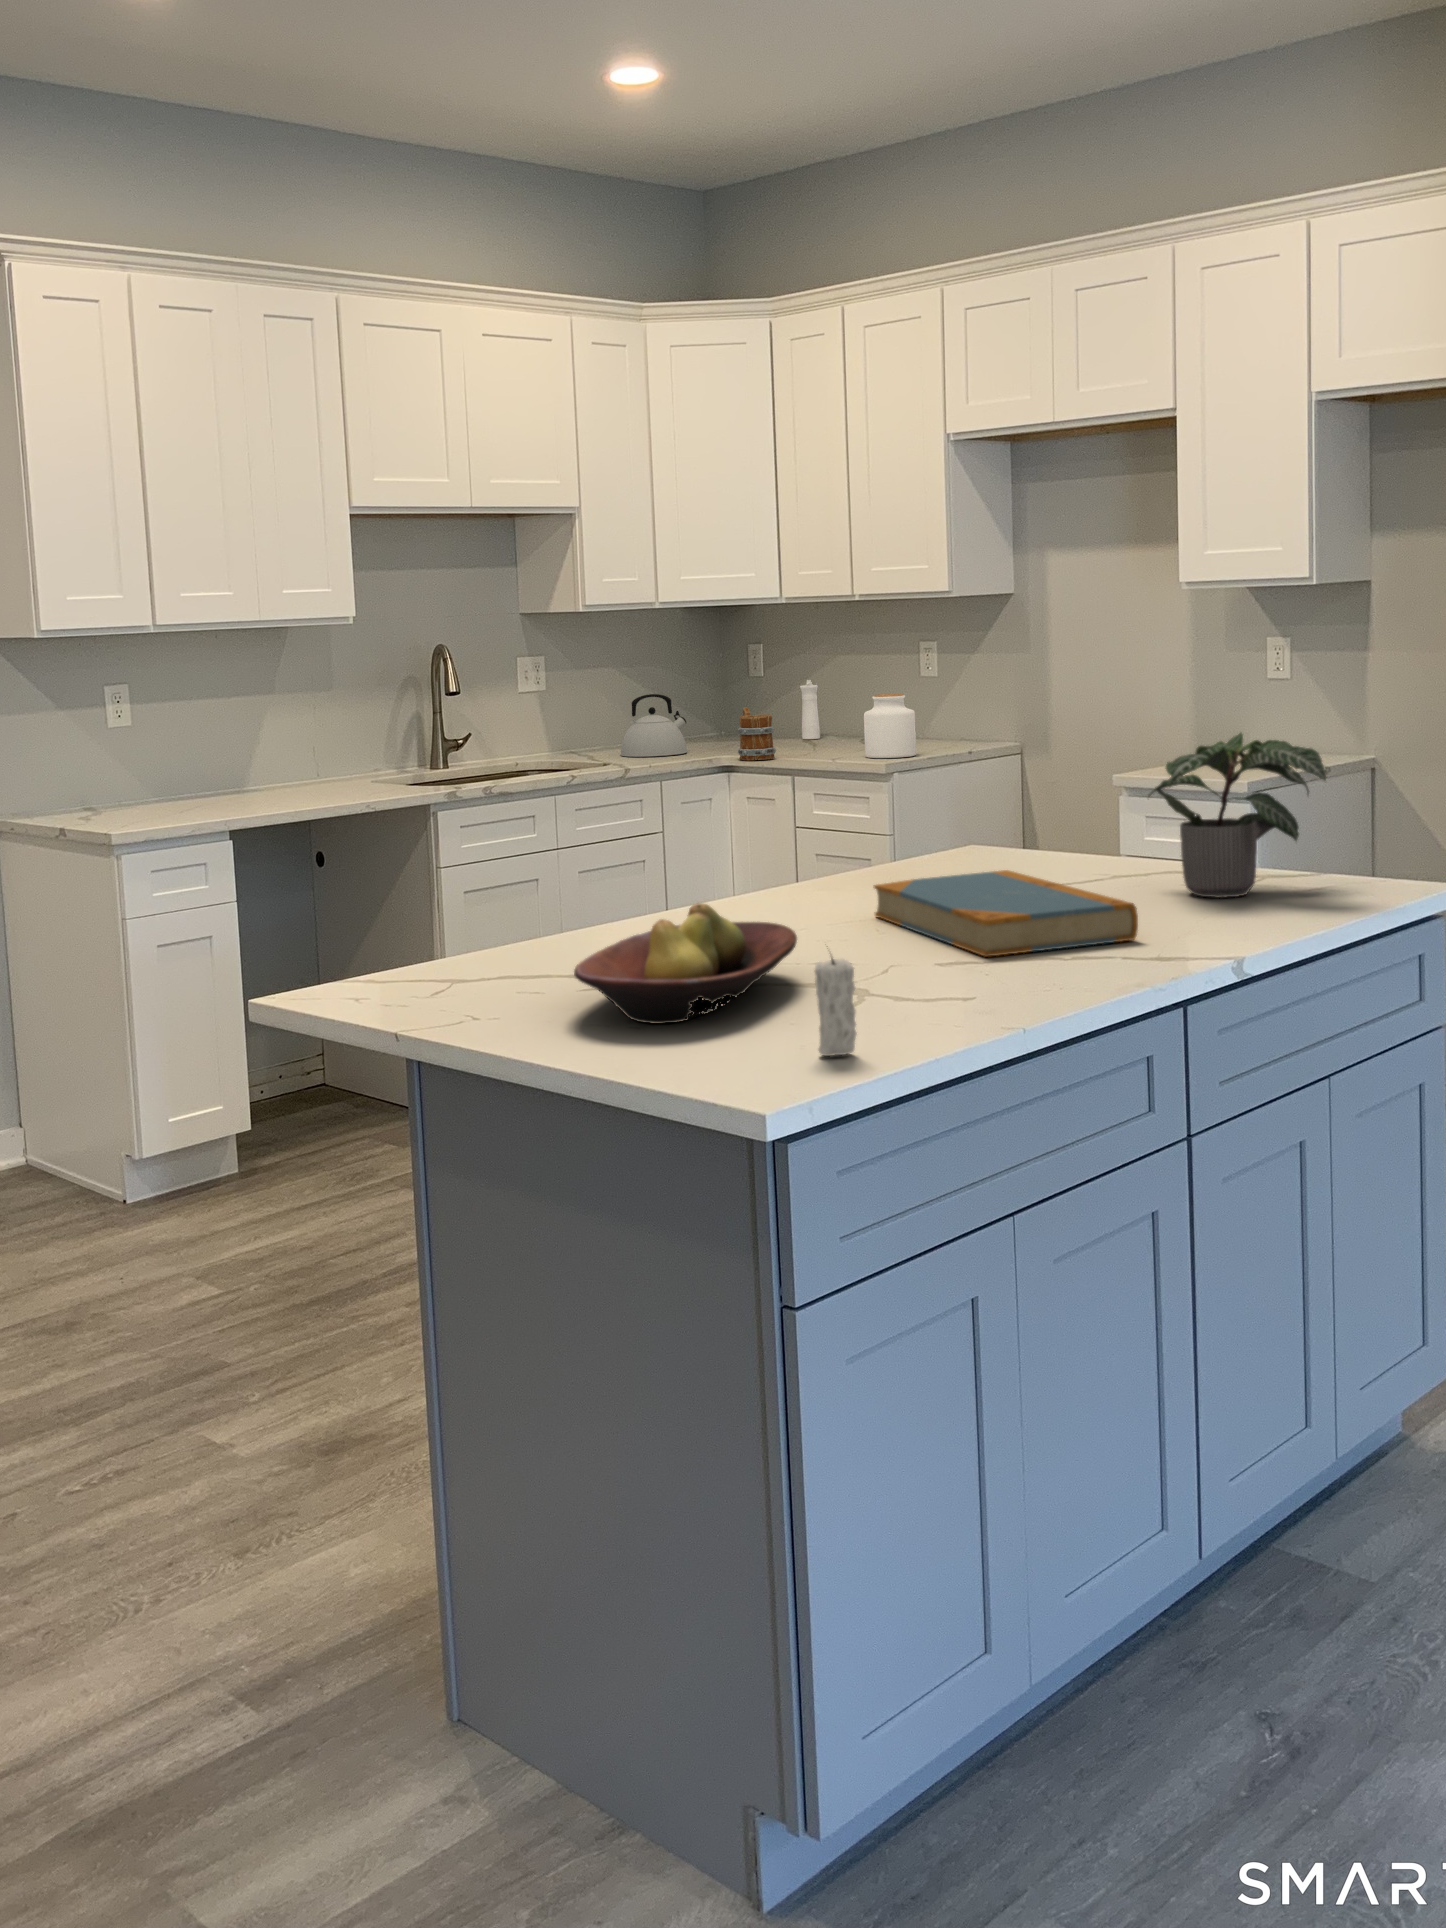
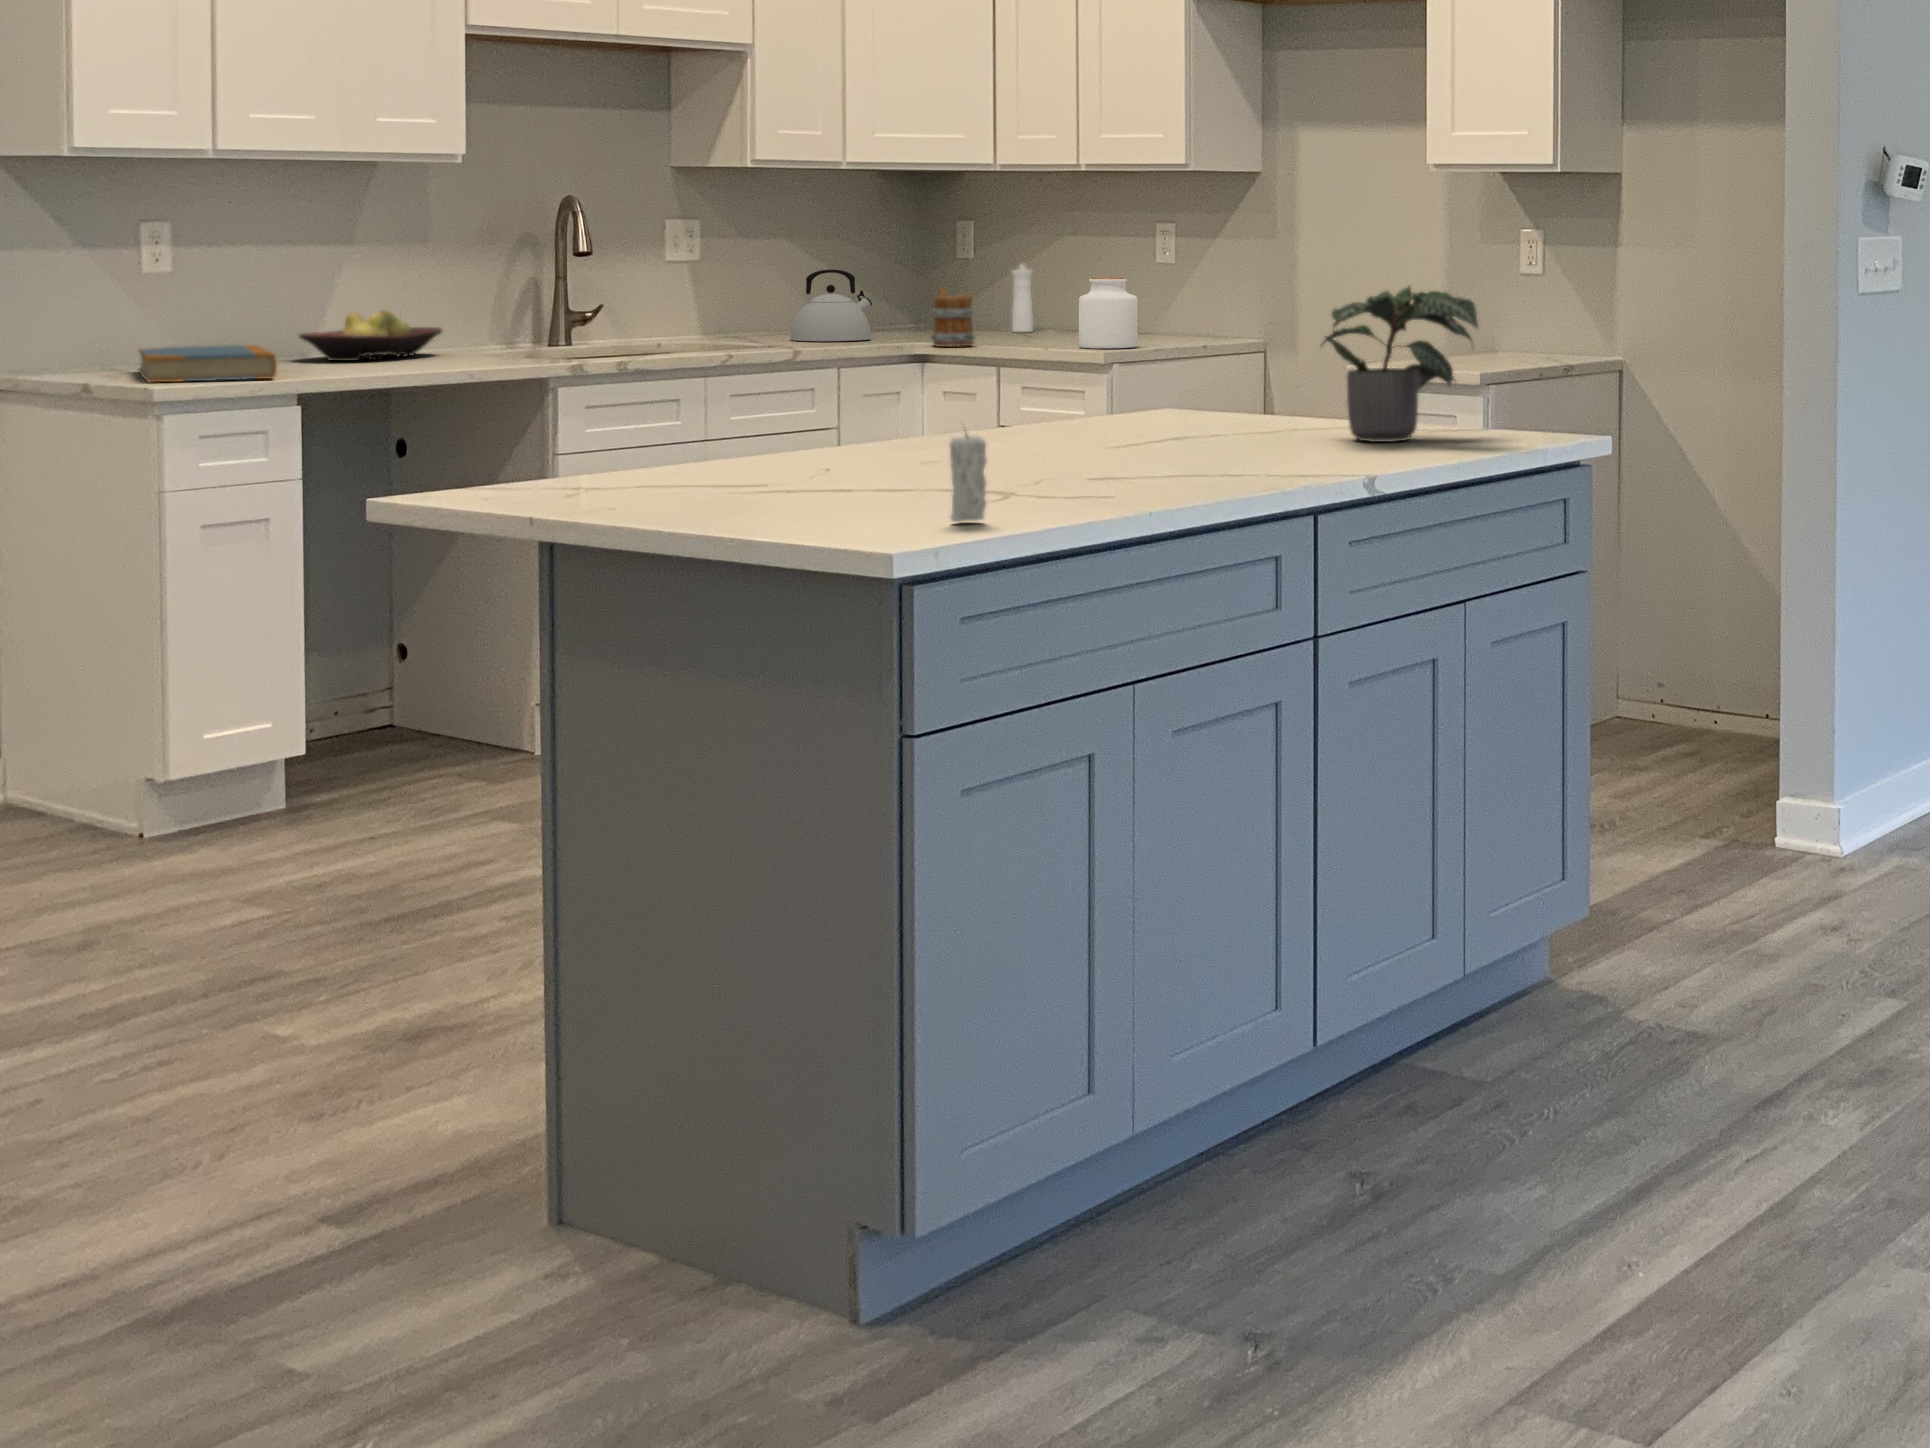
book: present [874,870,1138,957] -> present [139,345,277,382]
fruit bowl: present [574,903,797,1024] -> present [299,310,442,361]

